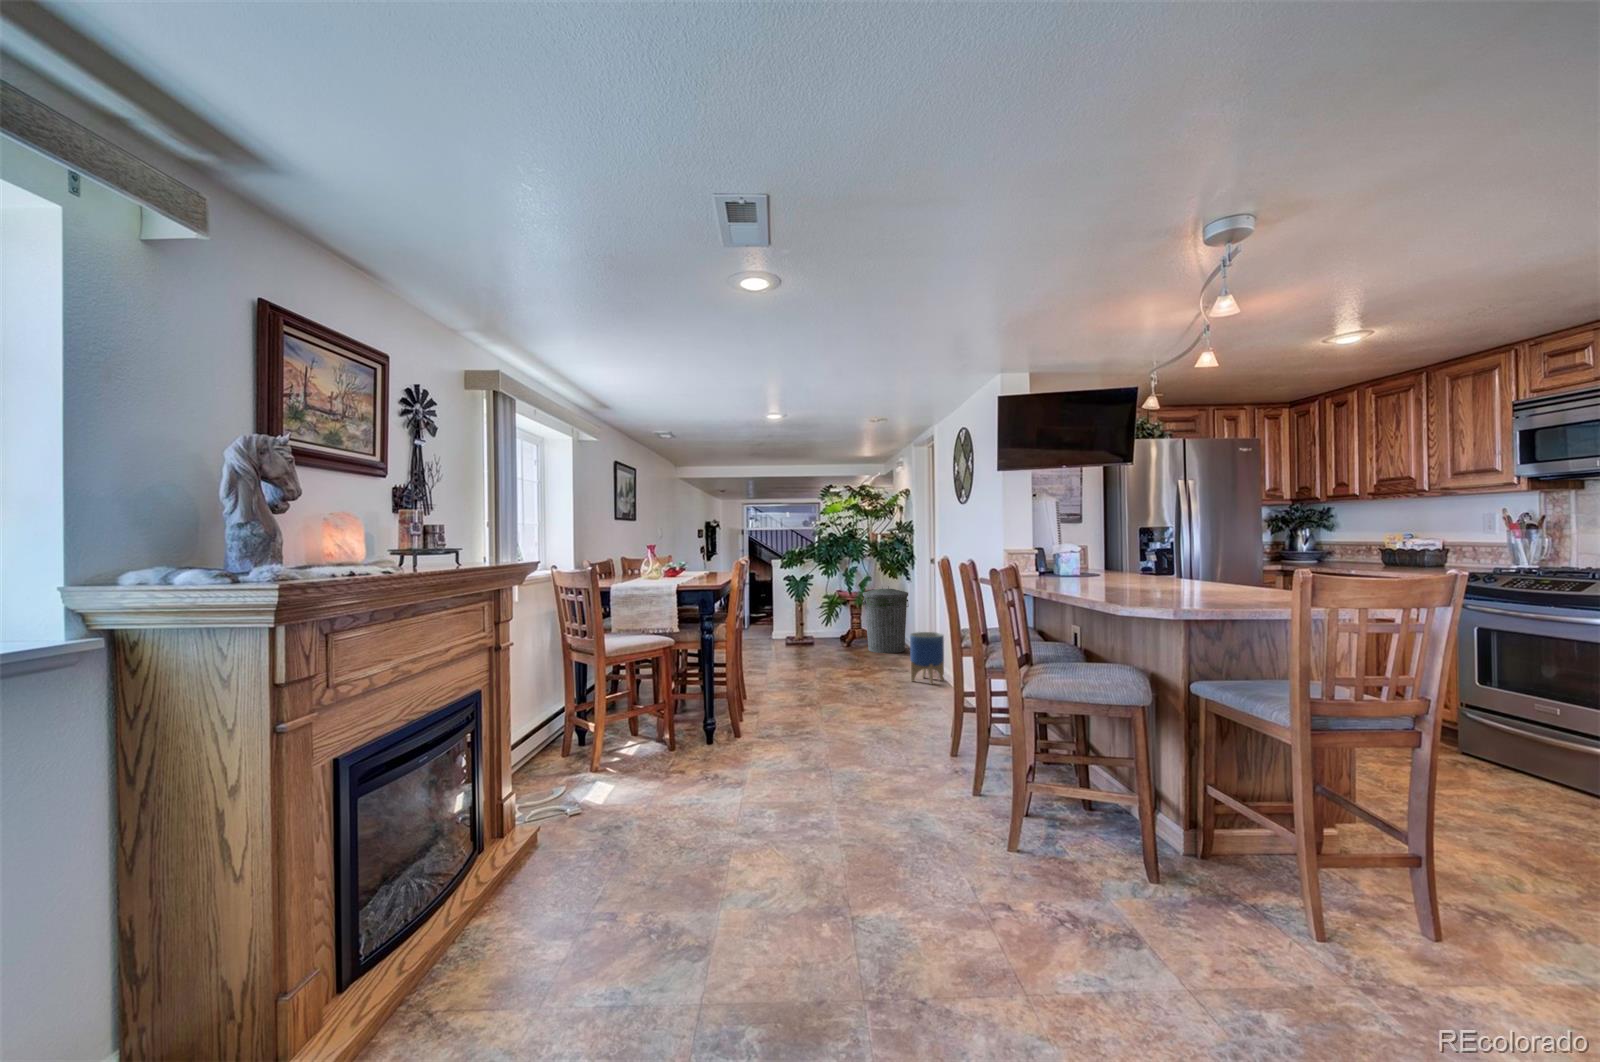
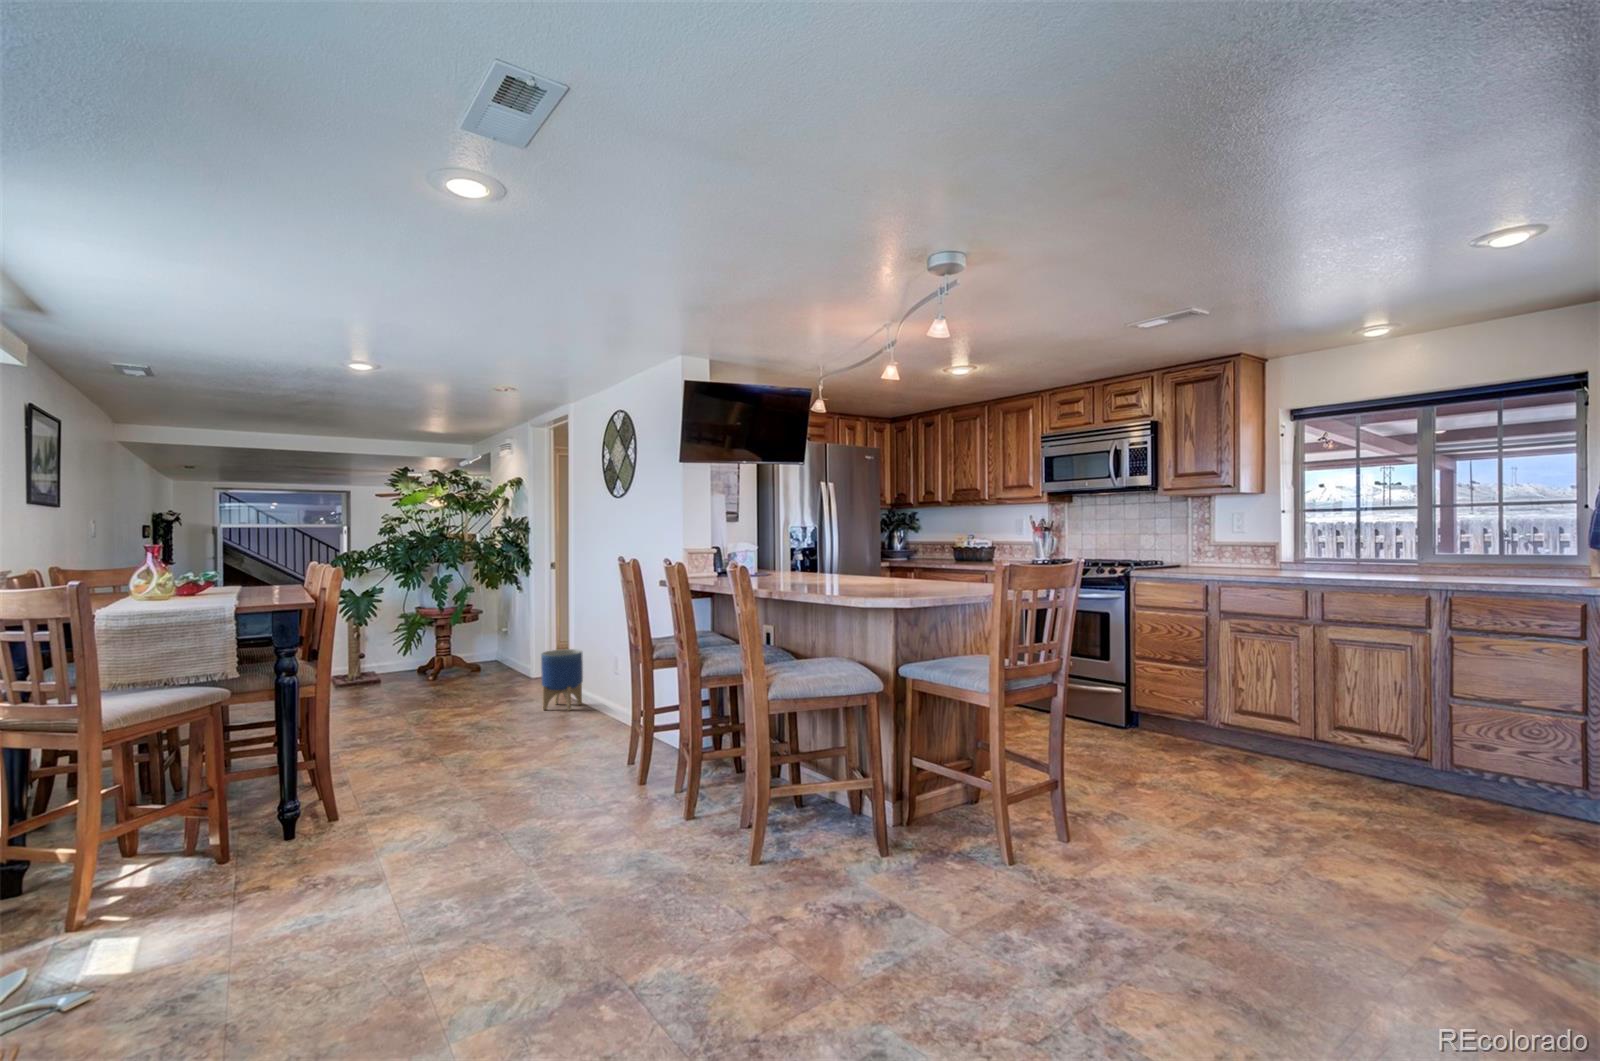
trash can: present [863,586,908,653] -> none [459,599,519,682]

